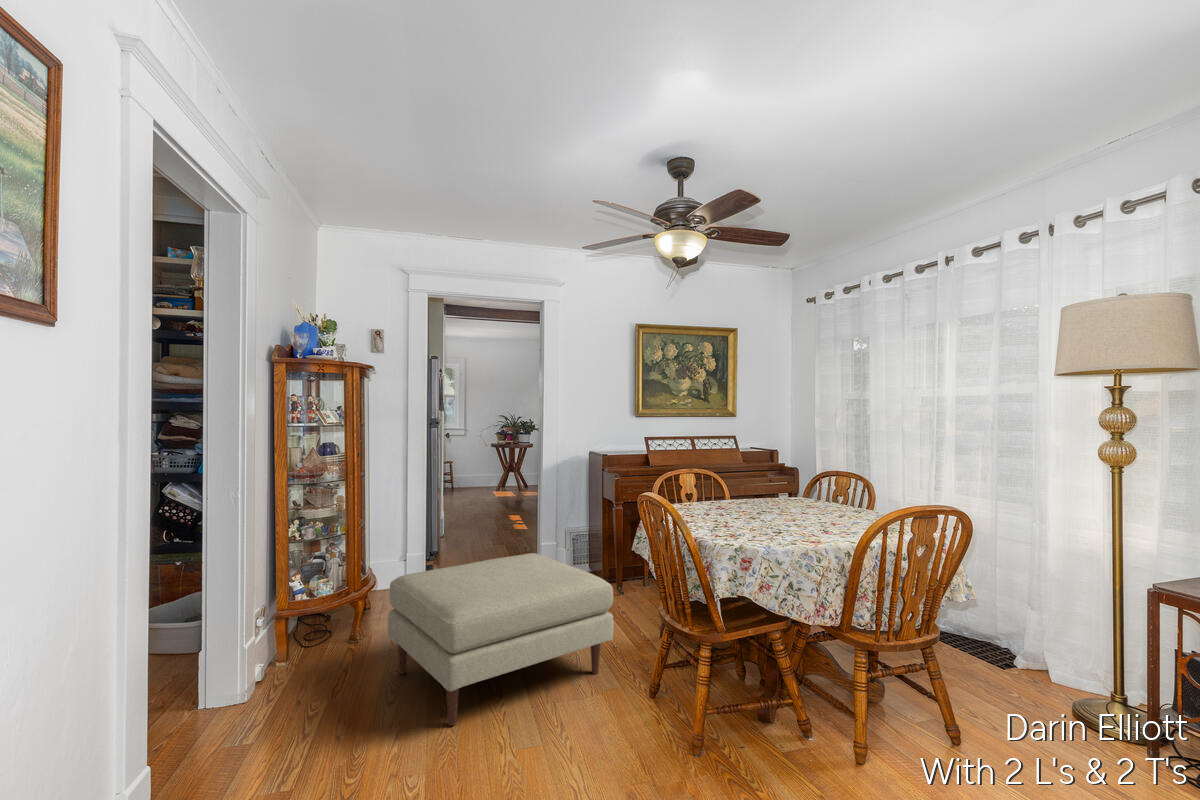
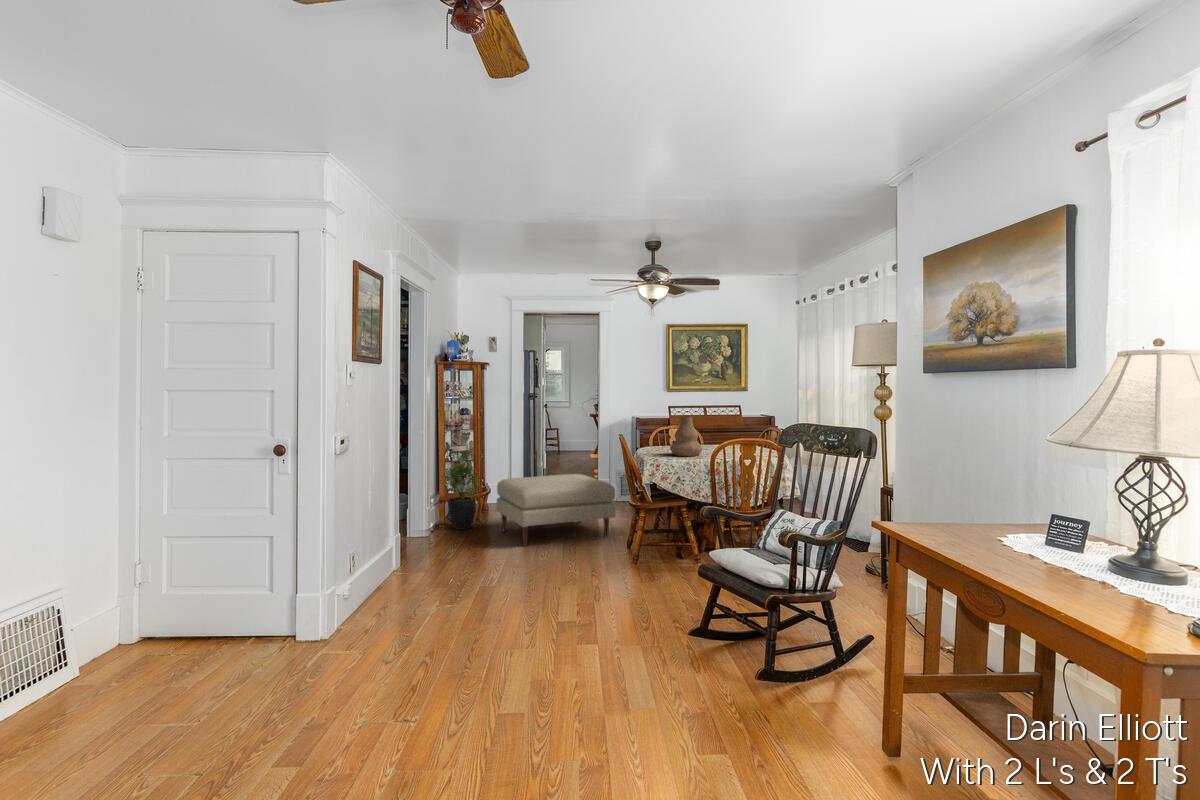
vase: none [744,462,807,540] -> present [670,416,702,456]
potted plant: none [277,539,360,674] -> present [444,461,479,530]

